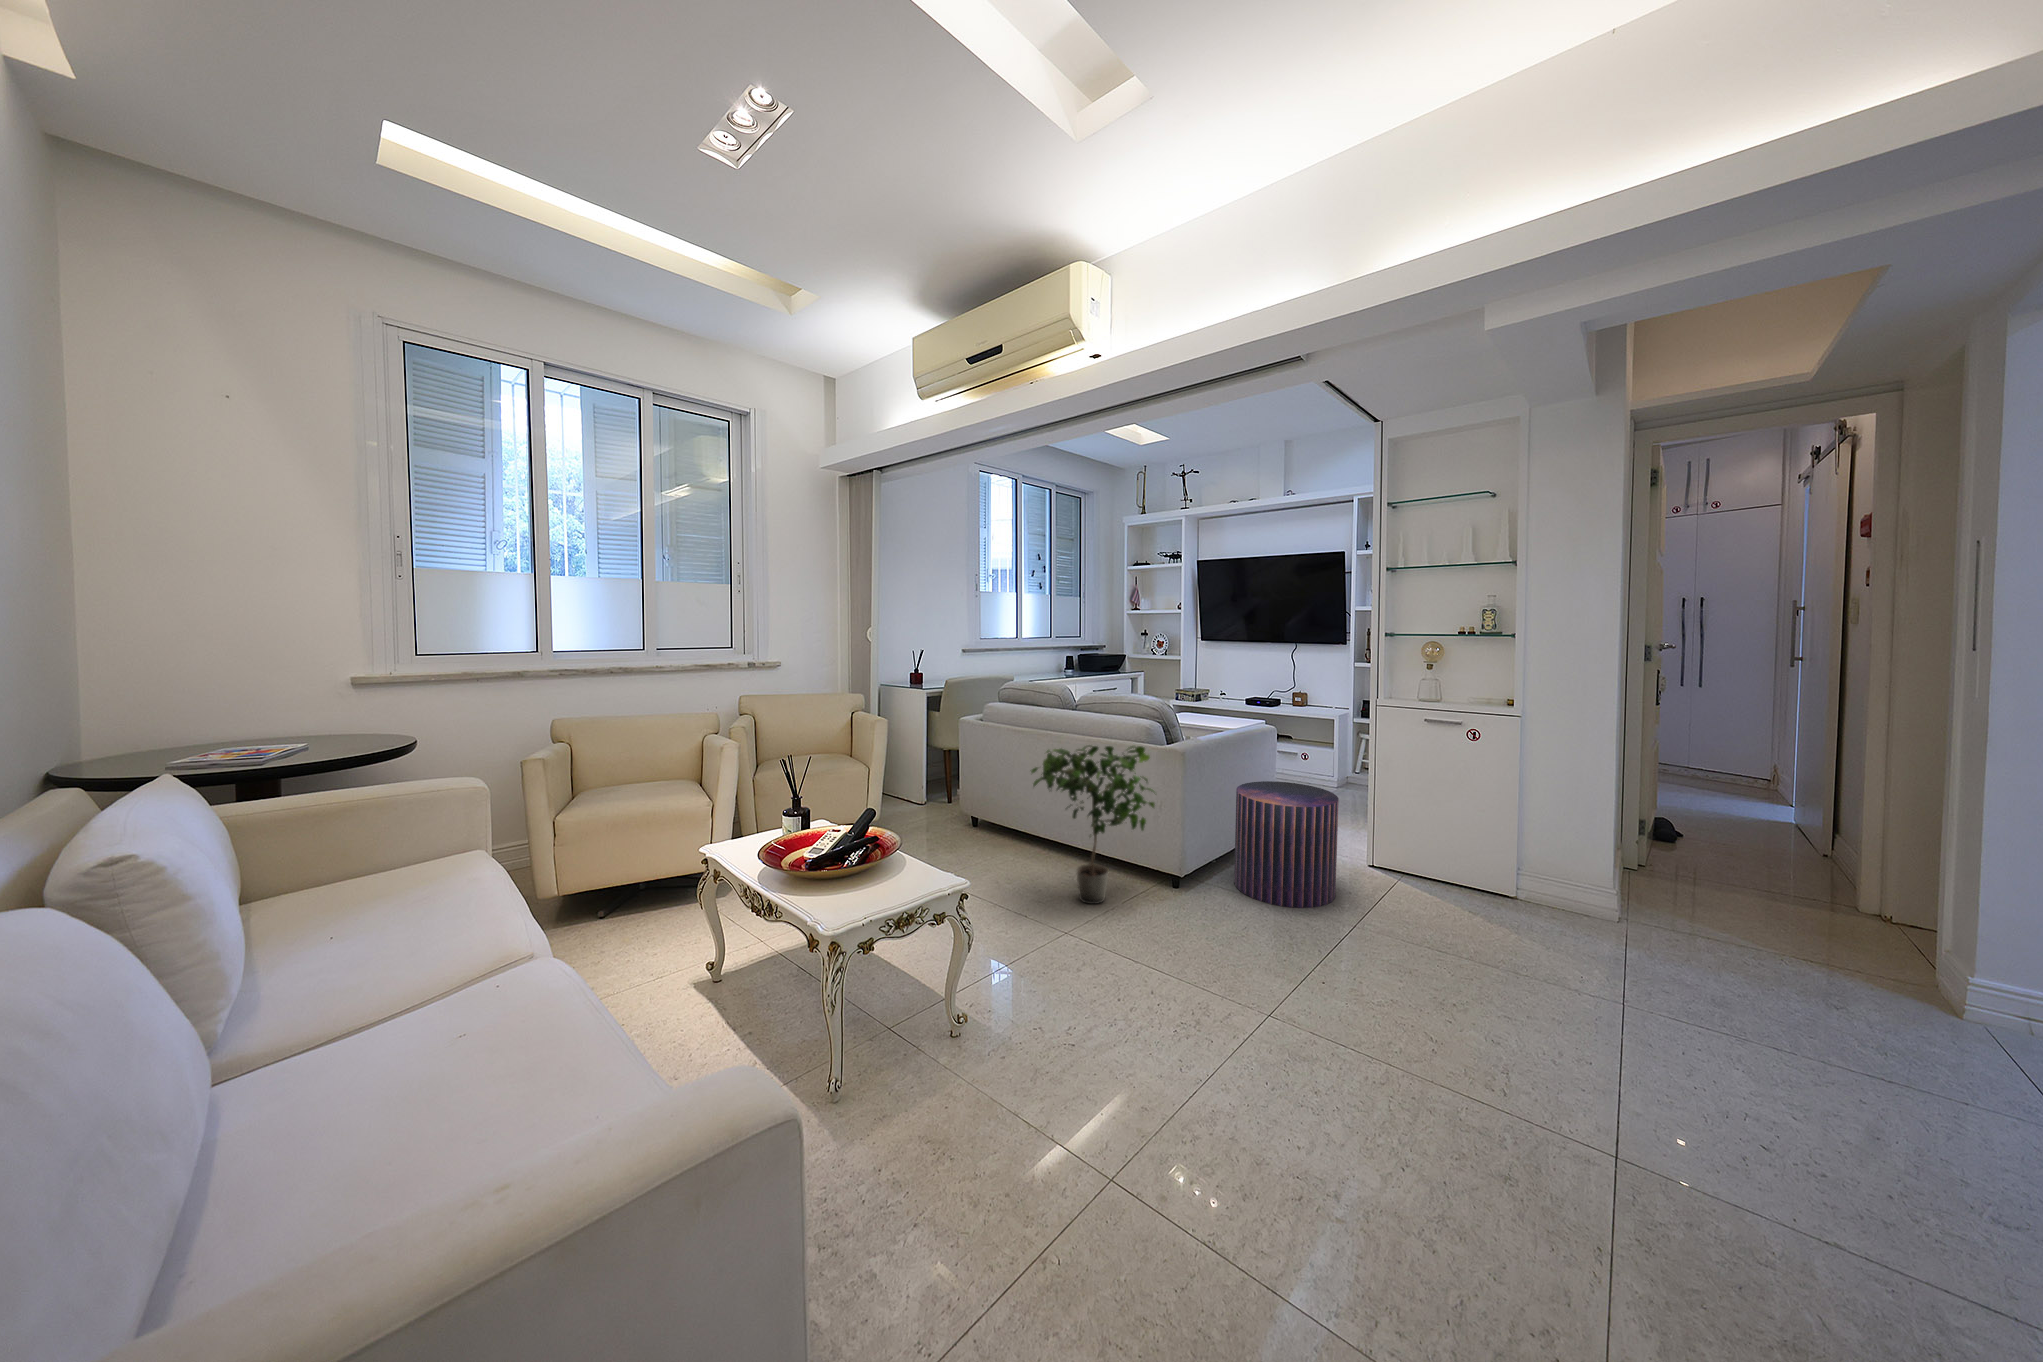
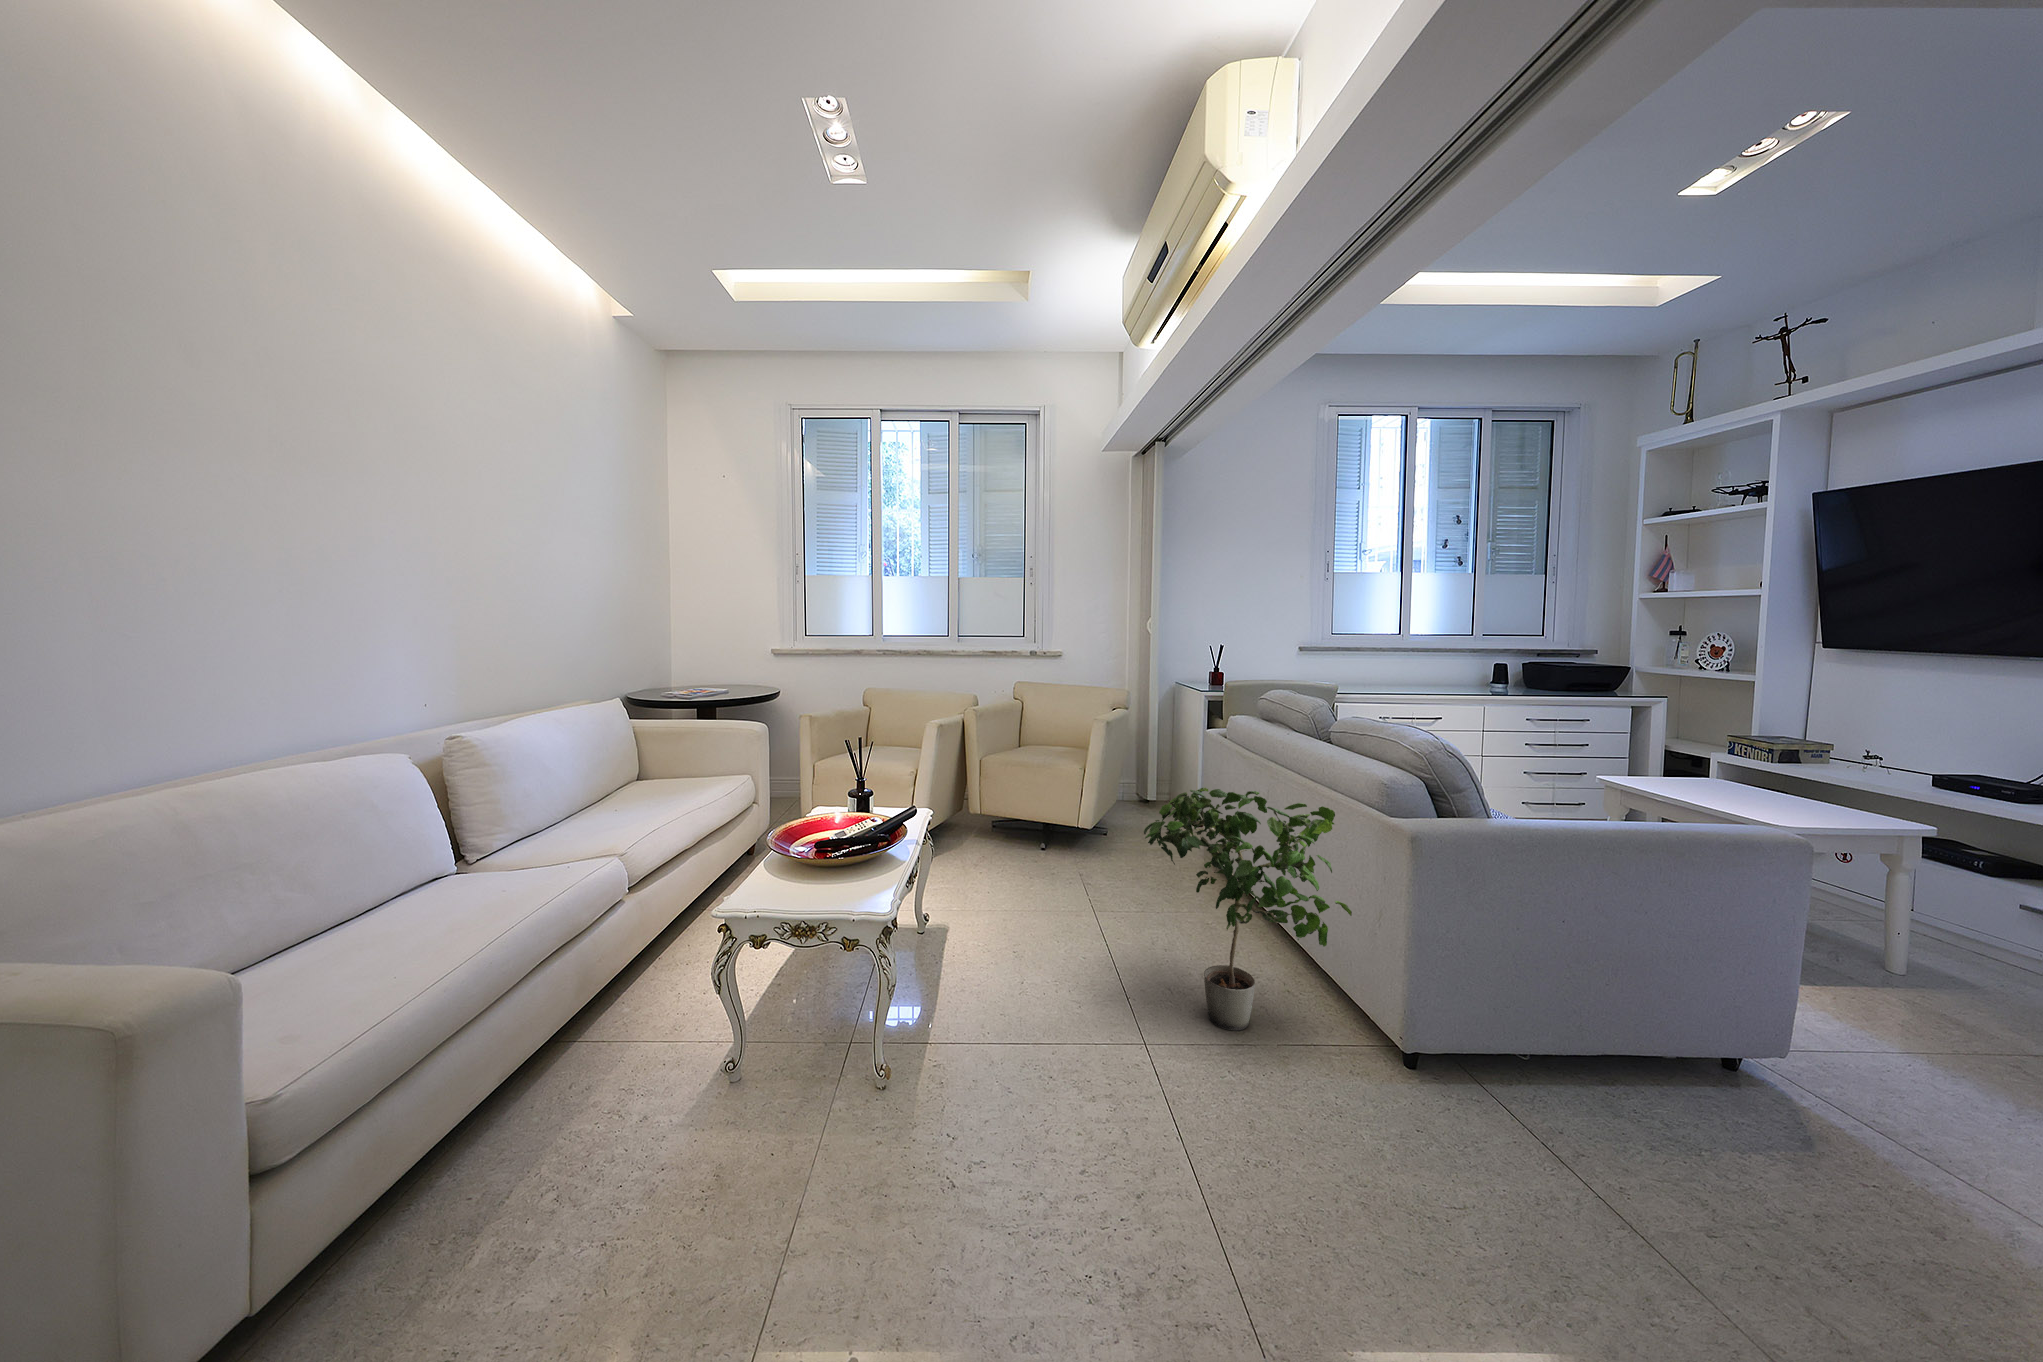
pouf: present [1234,781,1339,908] -> none [1522,925,1825,1265]

